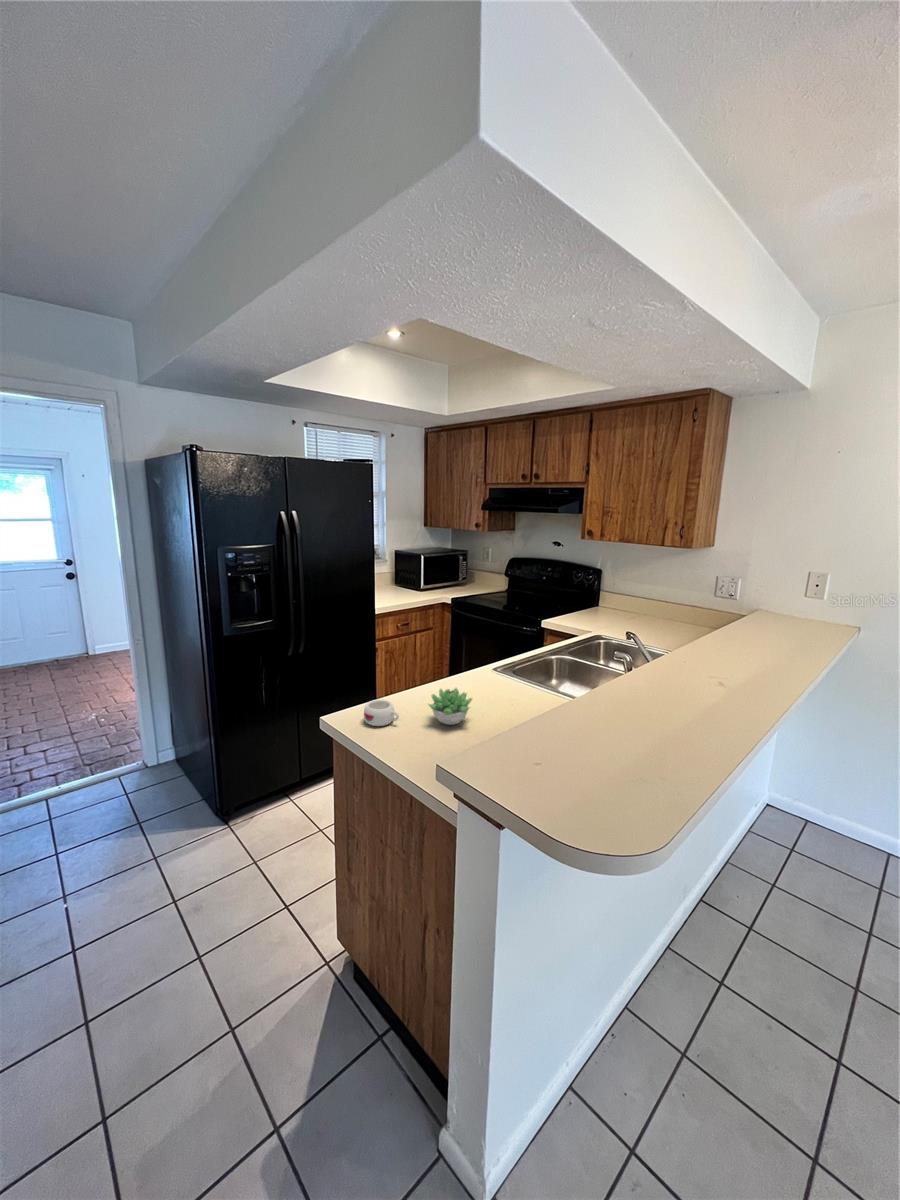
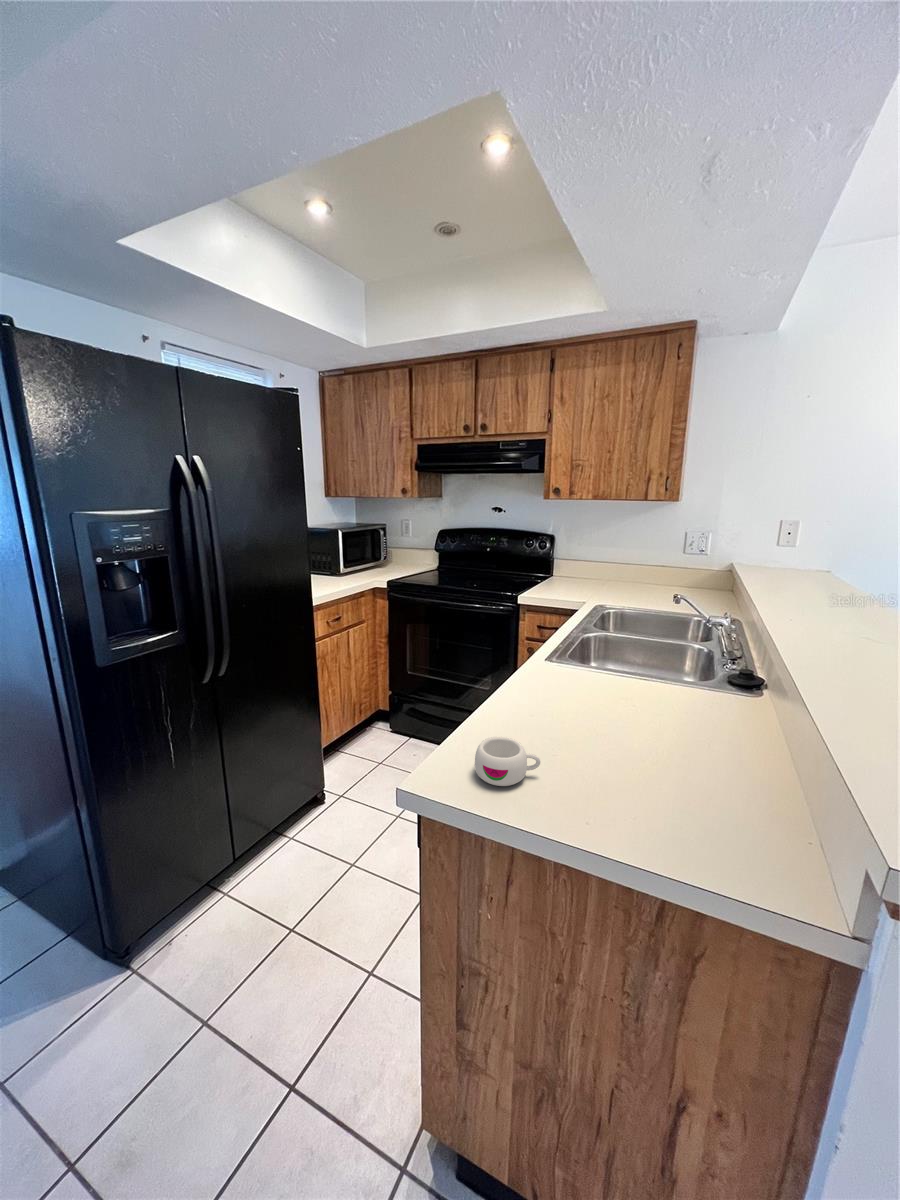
succulent plant: present [429,688,472,725] -> none [566,697,646,758]

